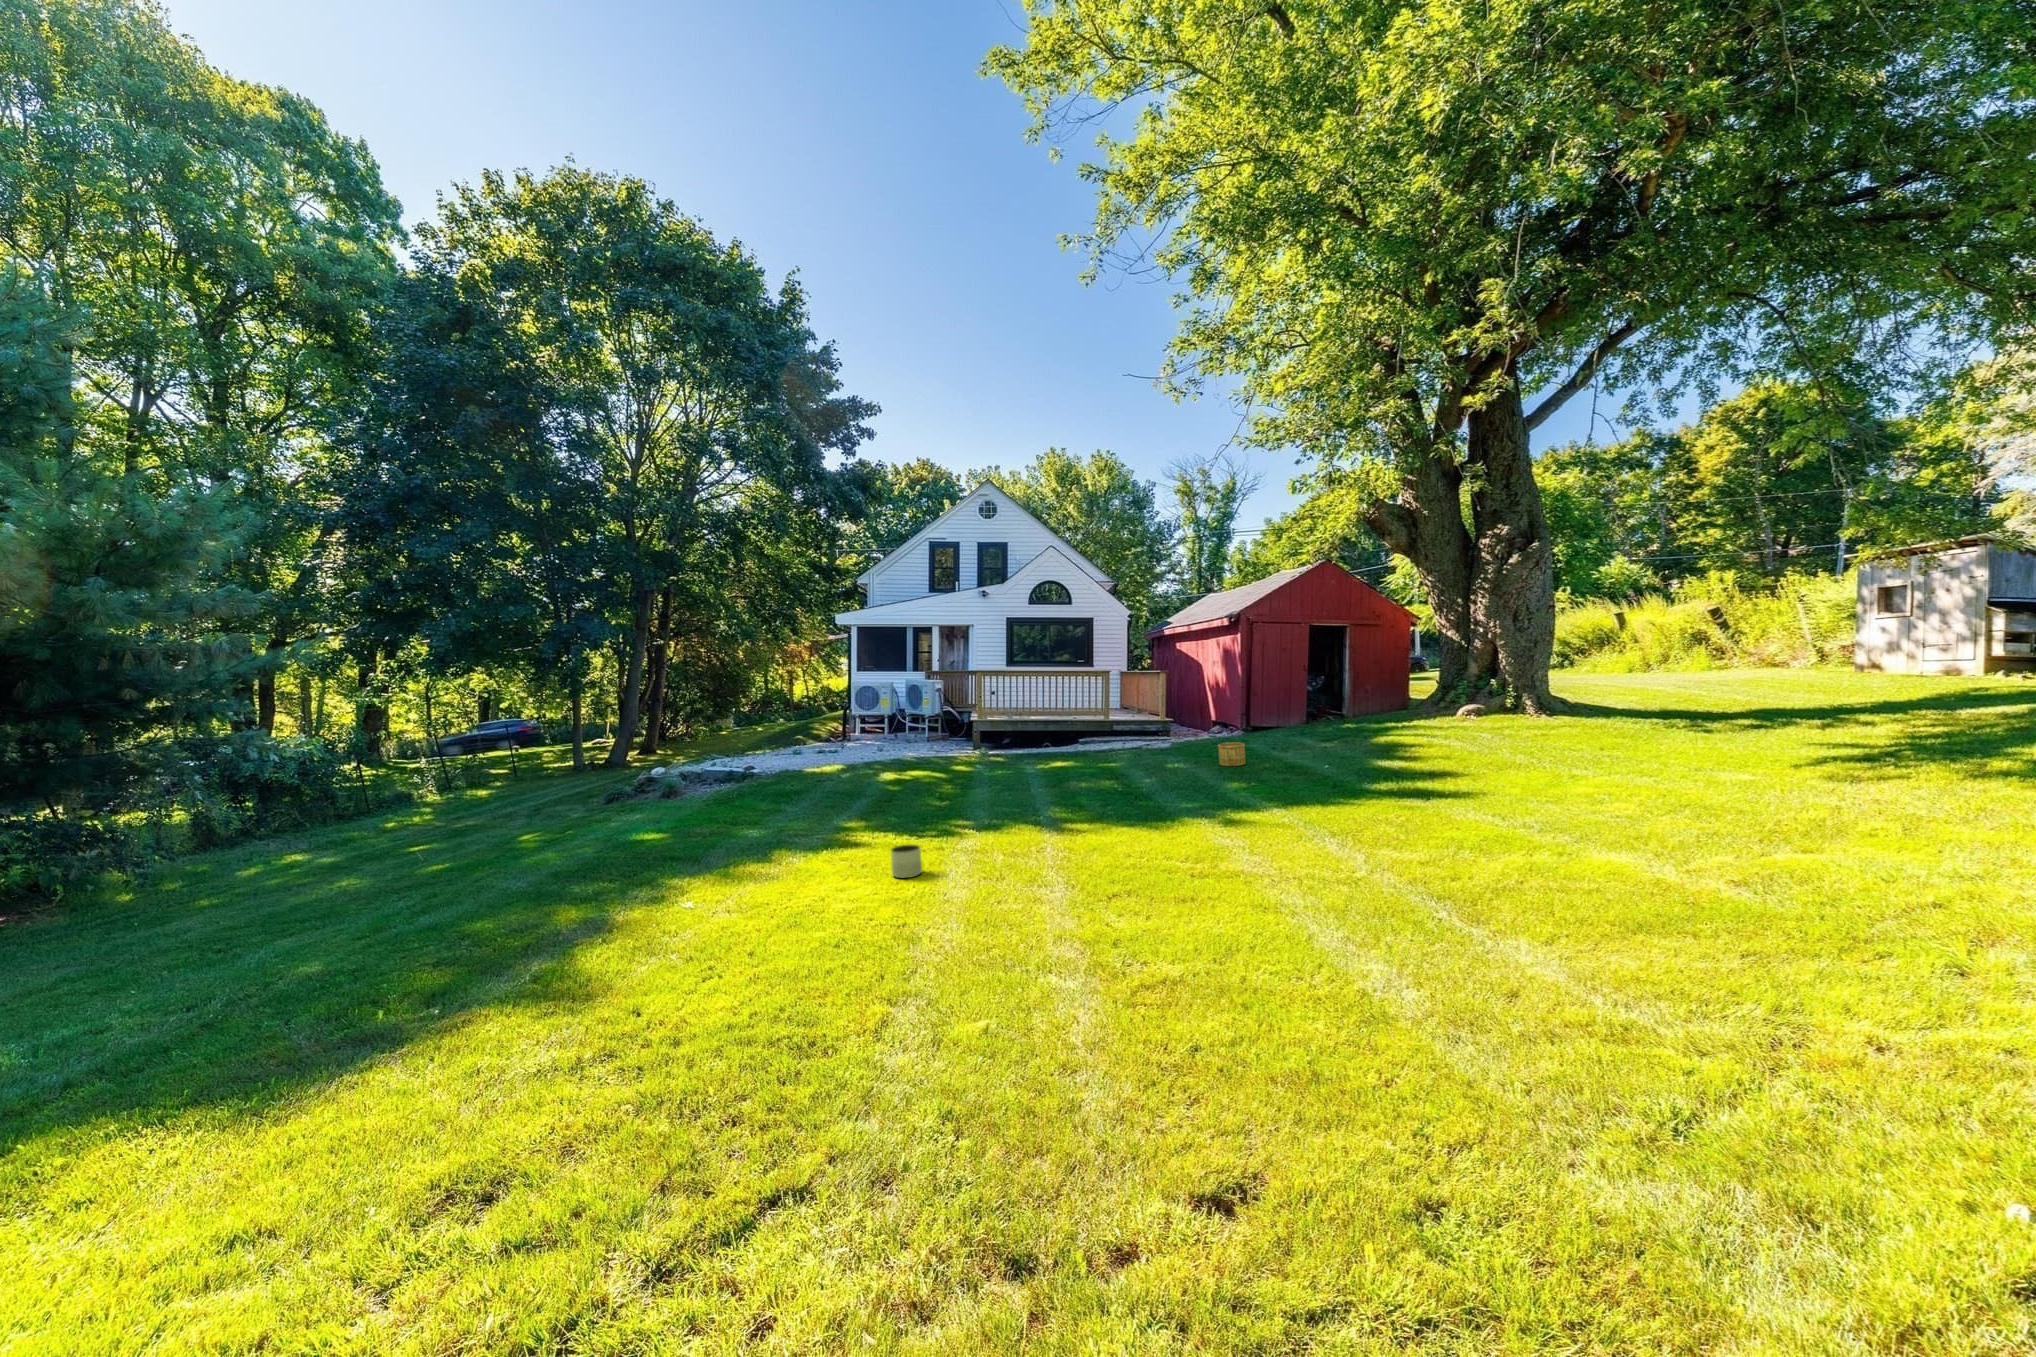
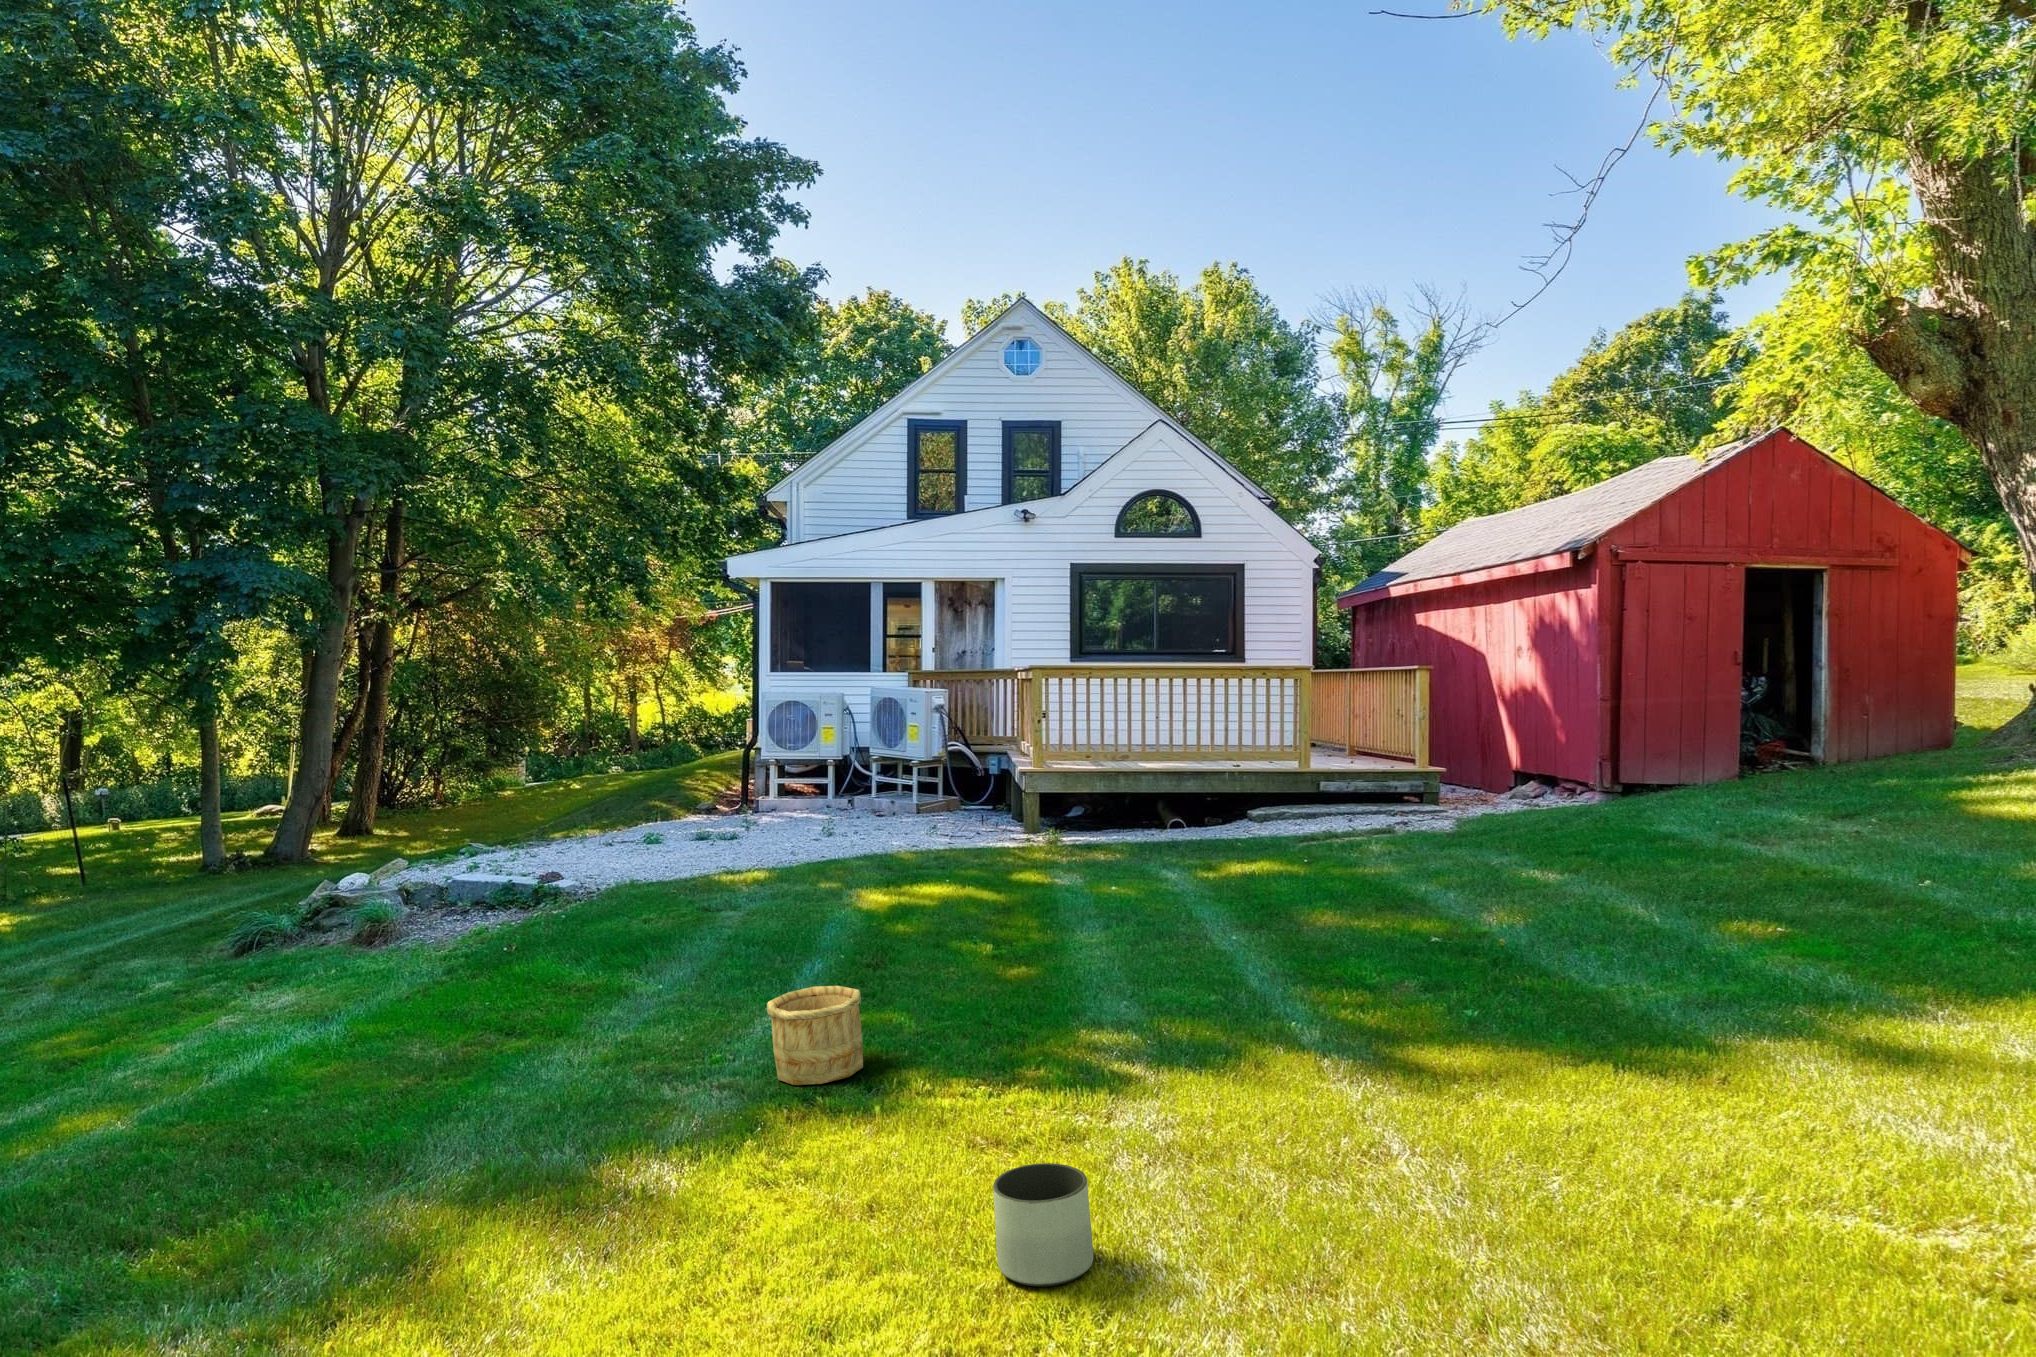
wooden bucket: present [1218,742,1245,766] -> present [767,986,863,1085]

